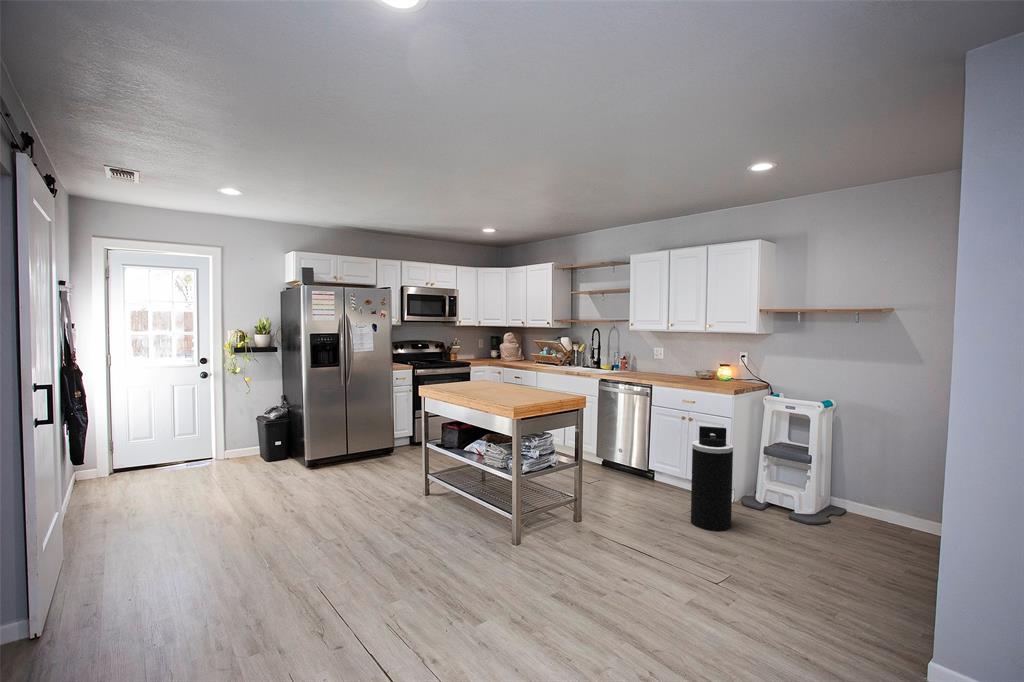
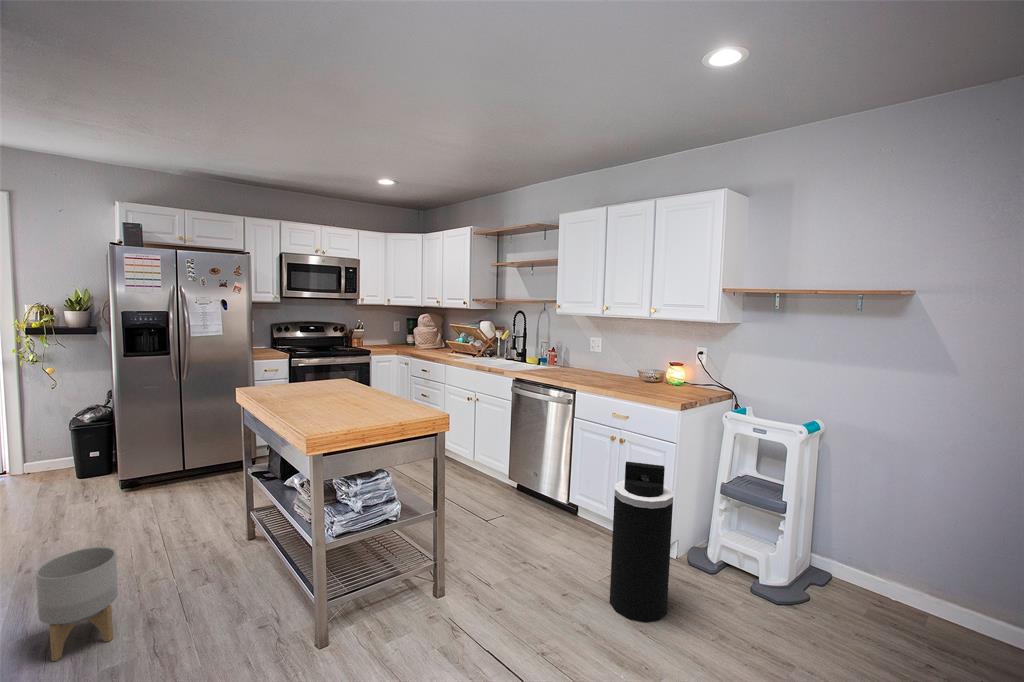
planter: none [343,480,381,544] -> present [36,547,118,661]

